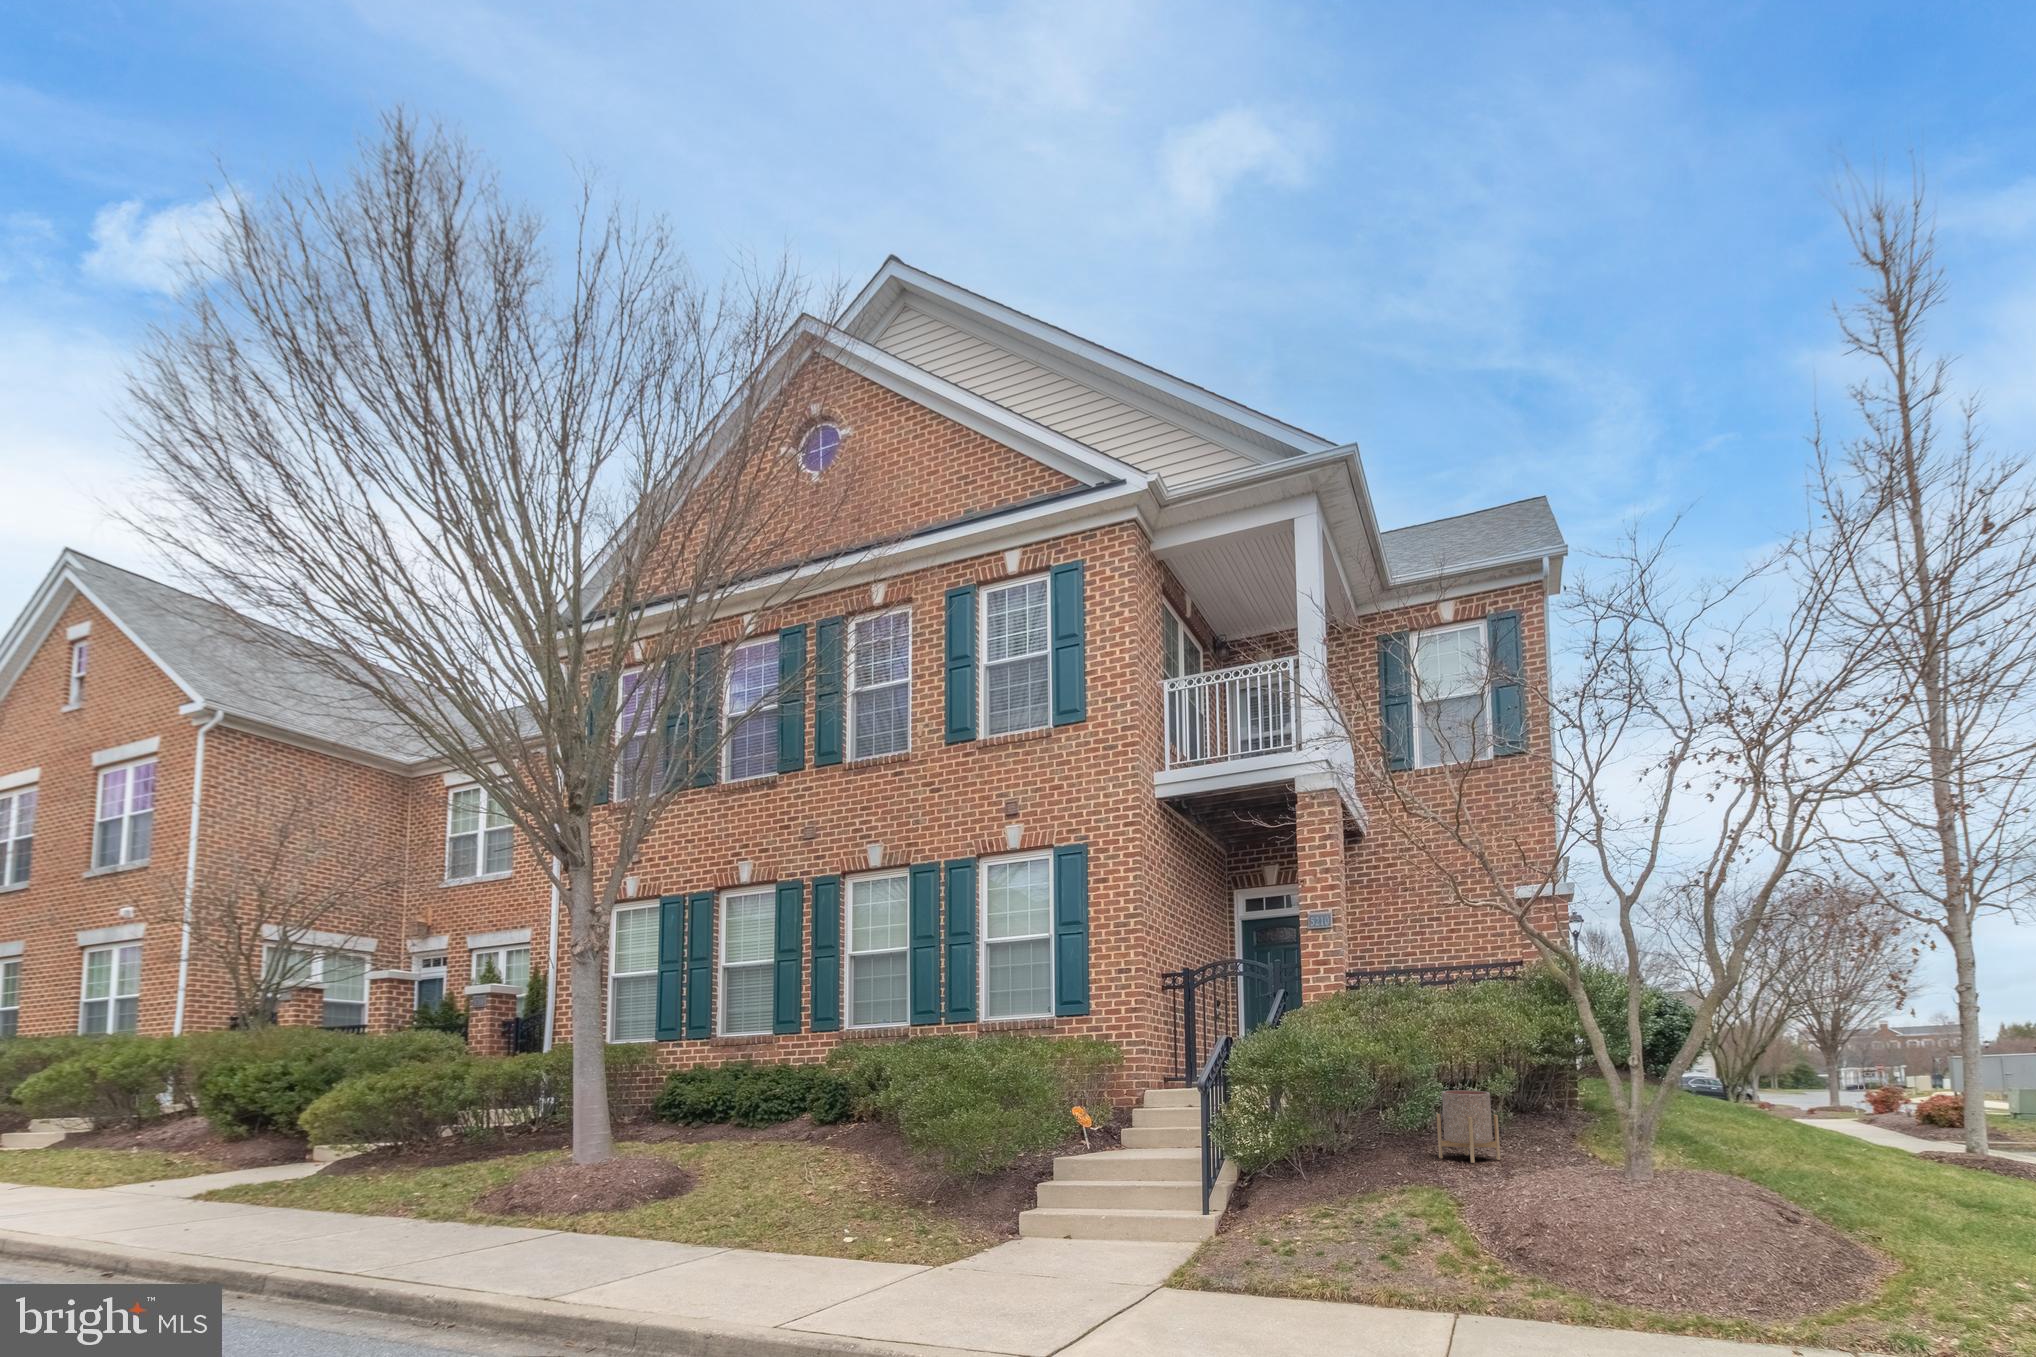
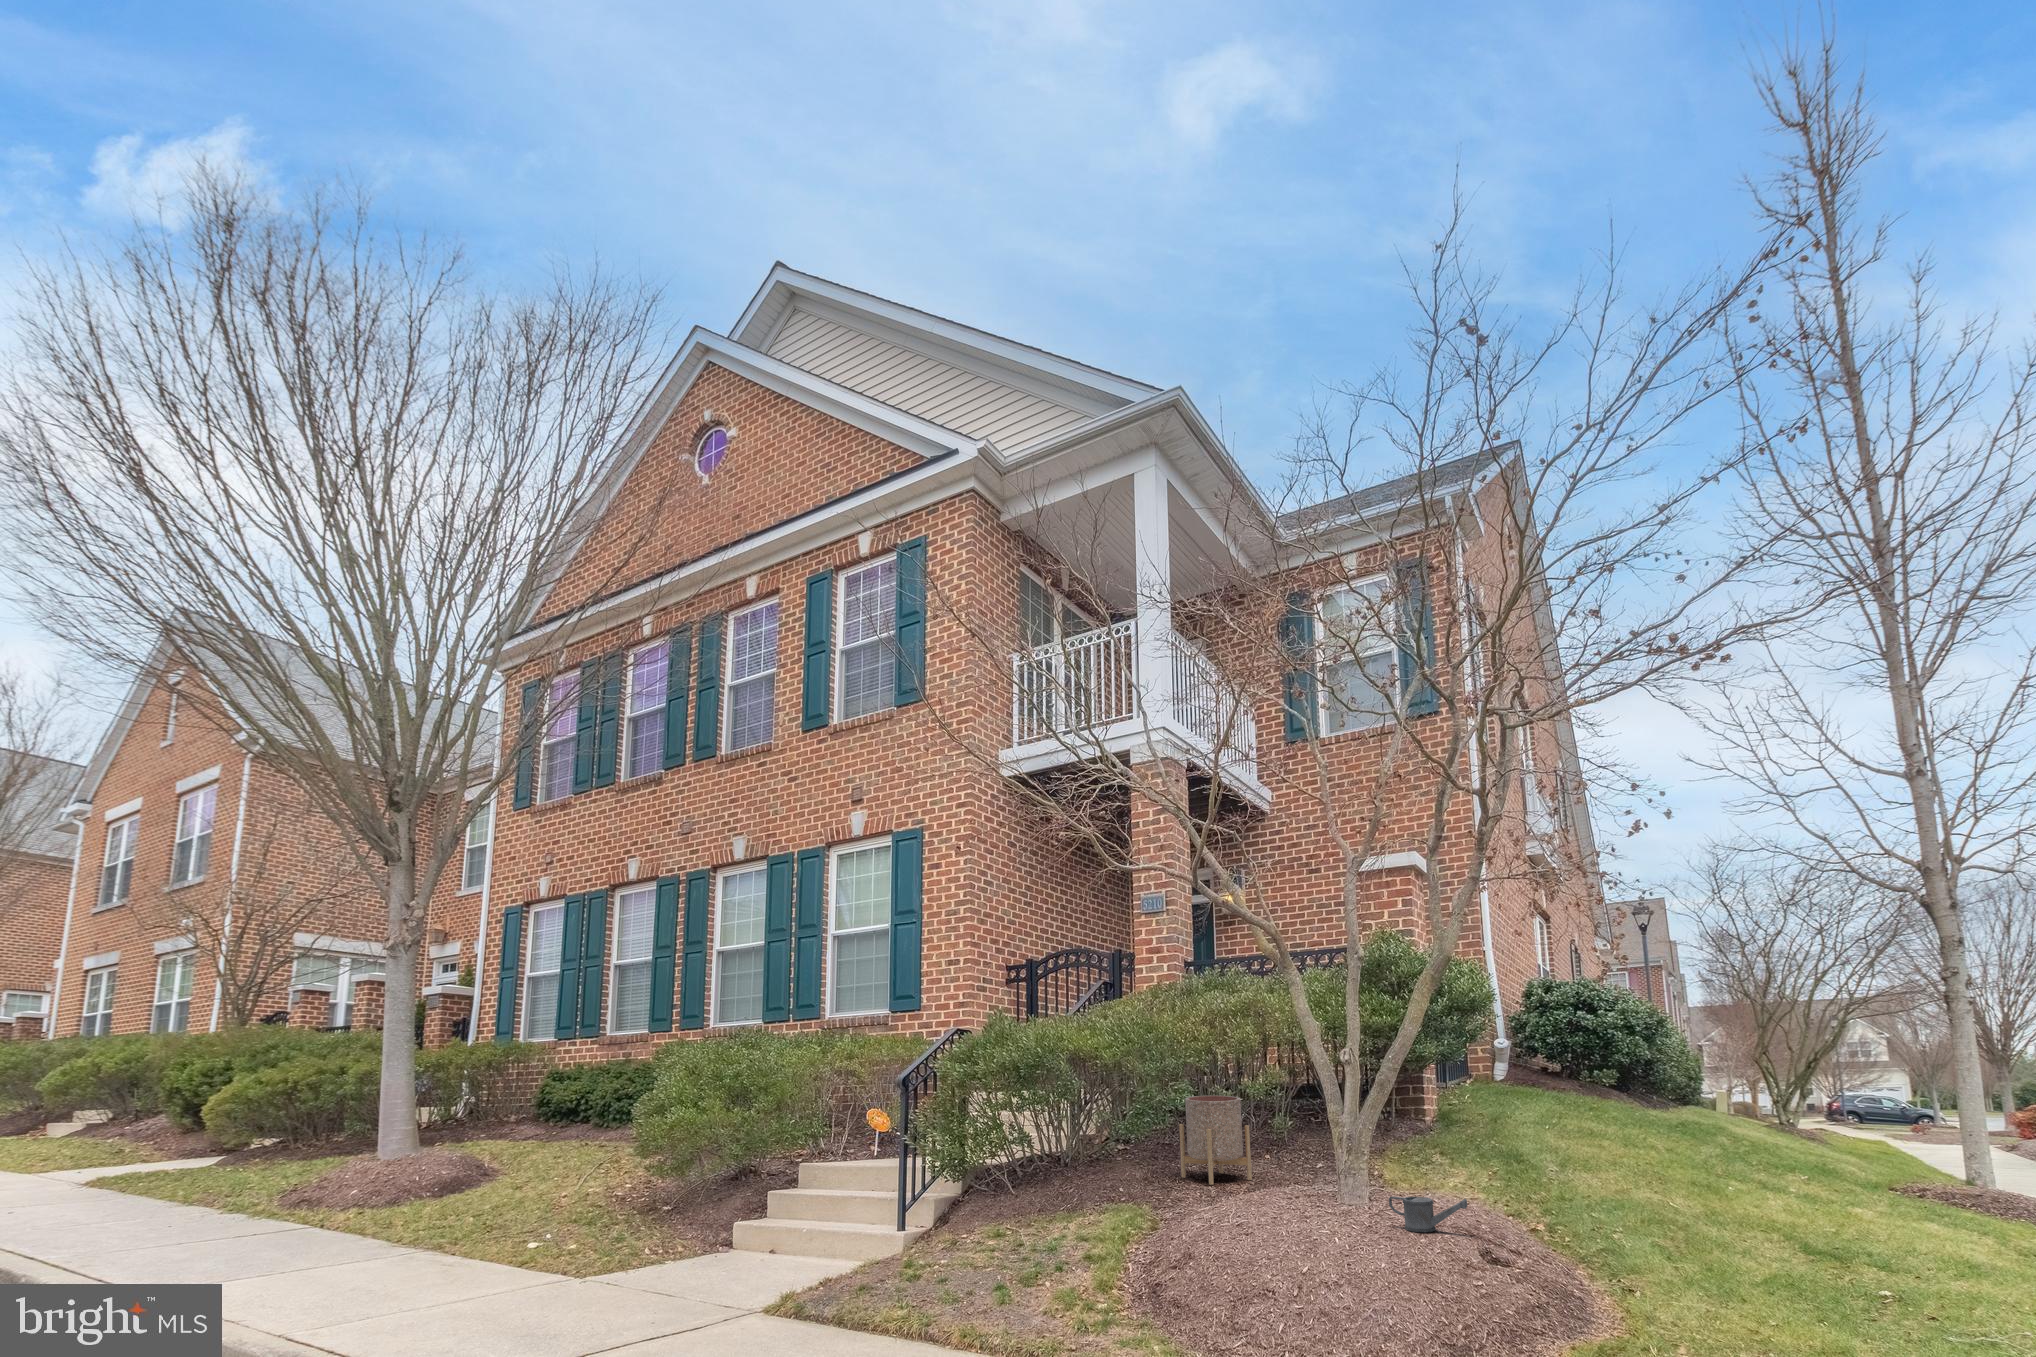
watering can: none [1655,1166,1722,1193] -> present [1389,1196,1467,1232]

